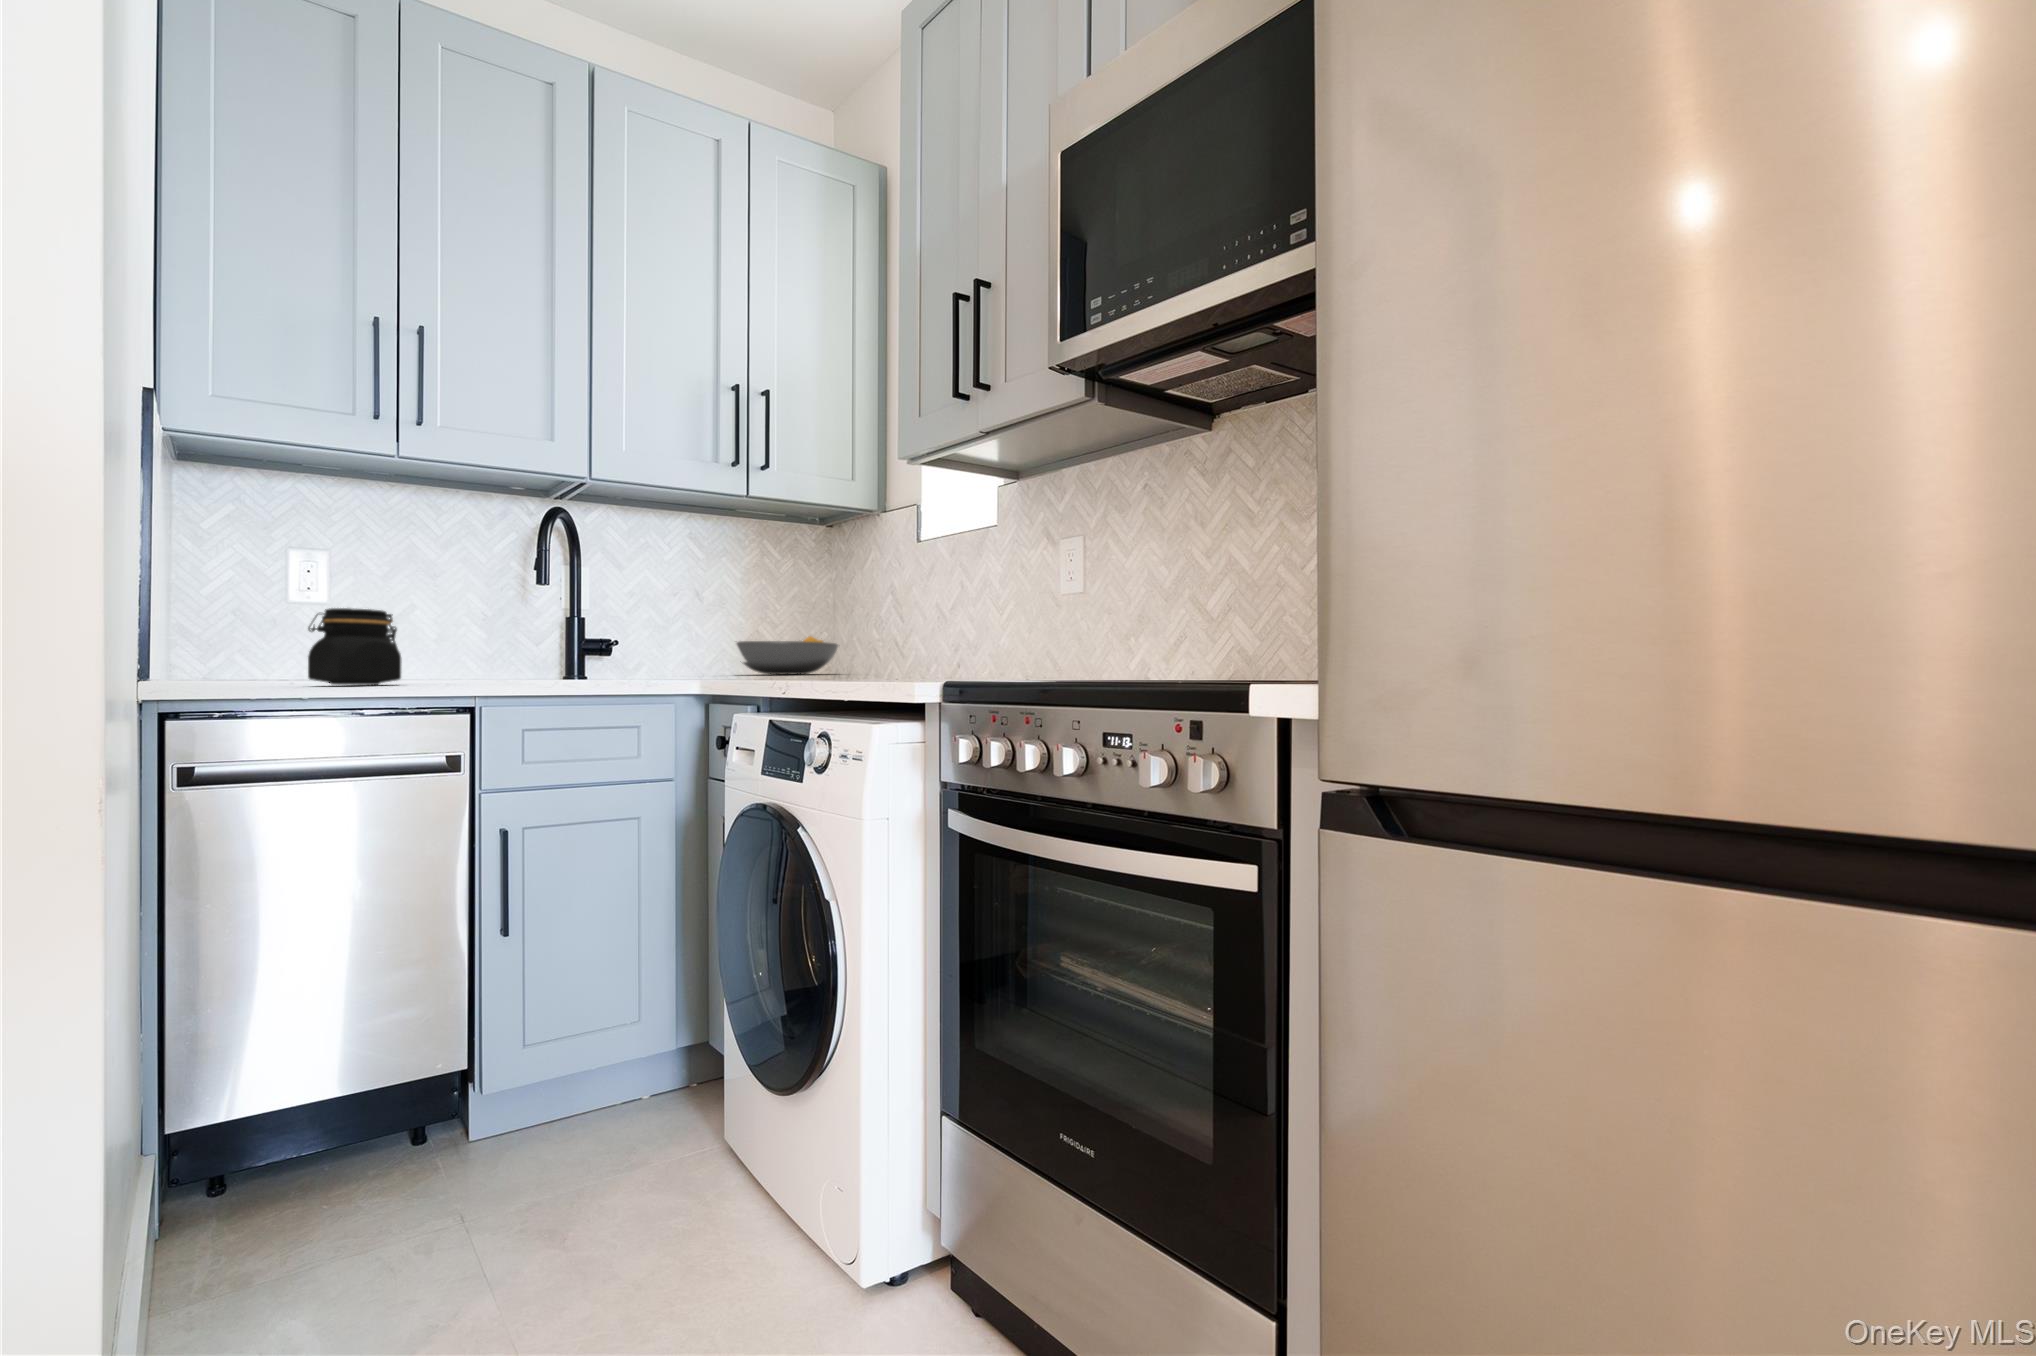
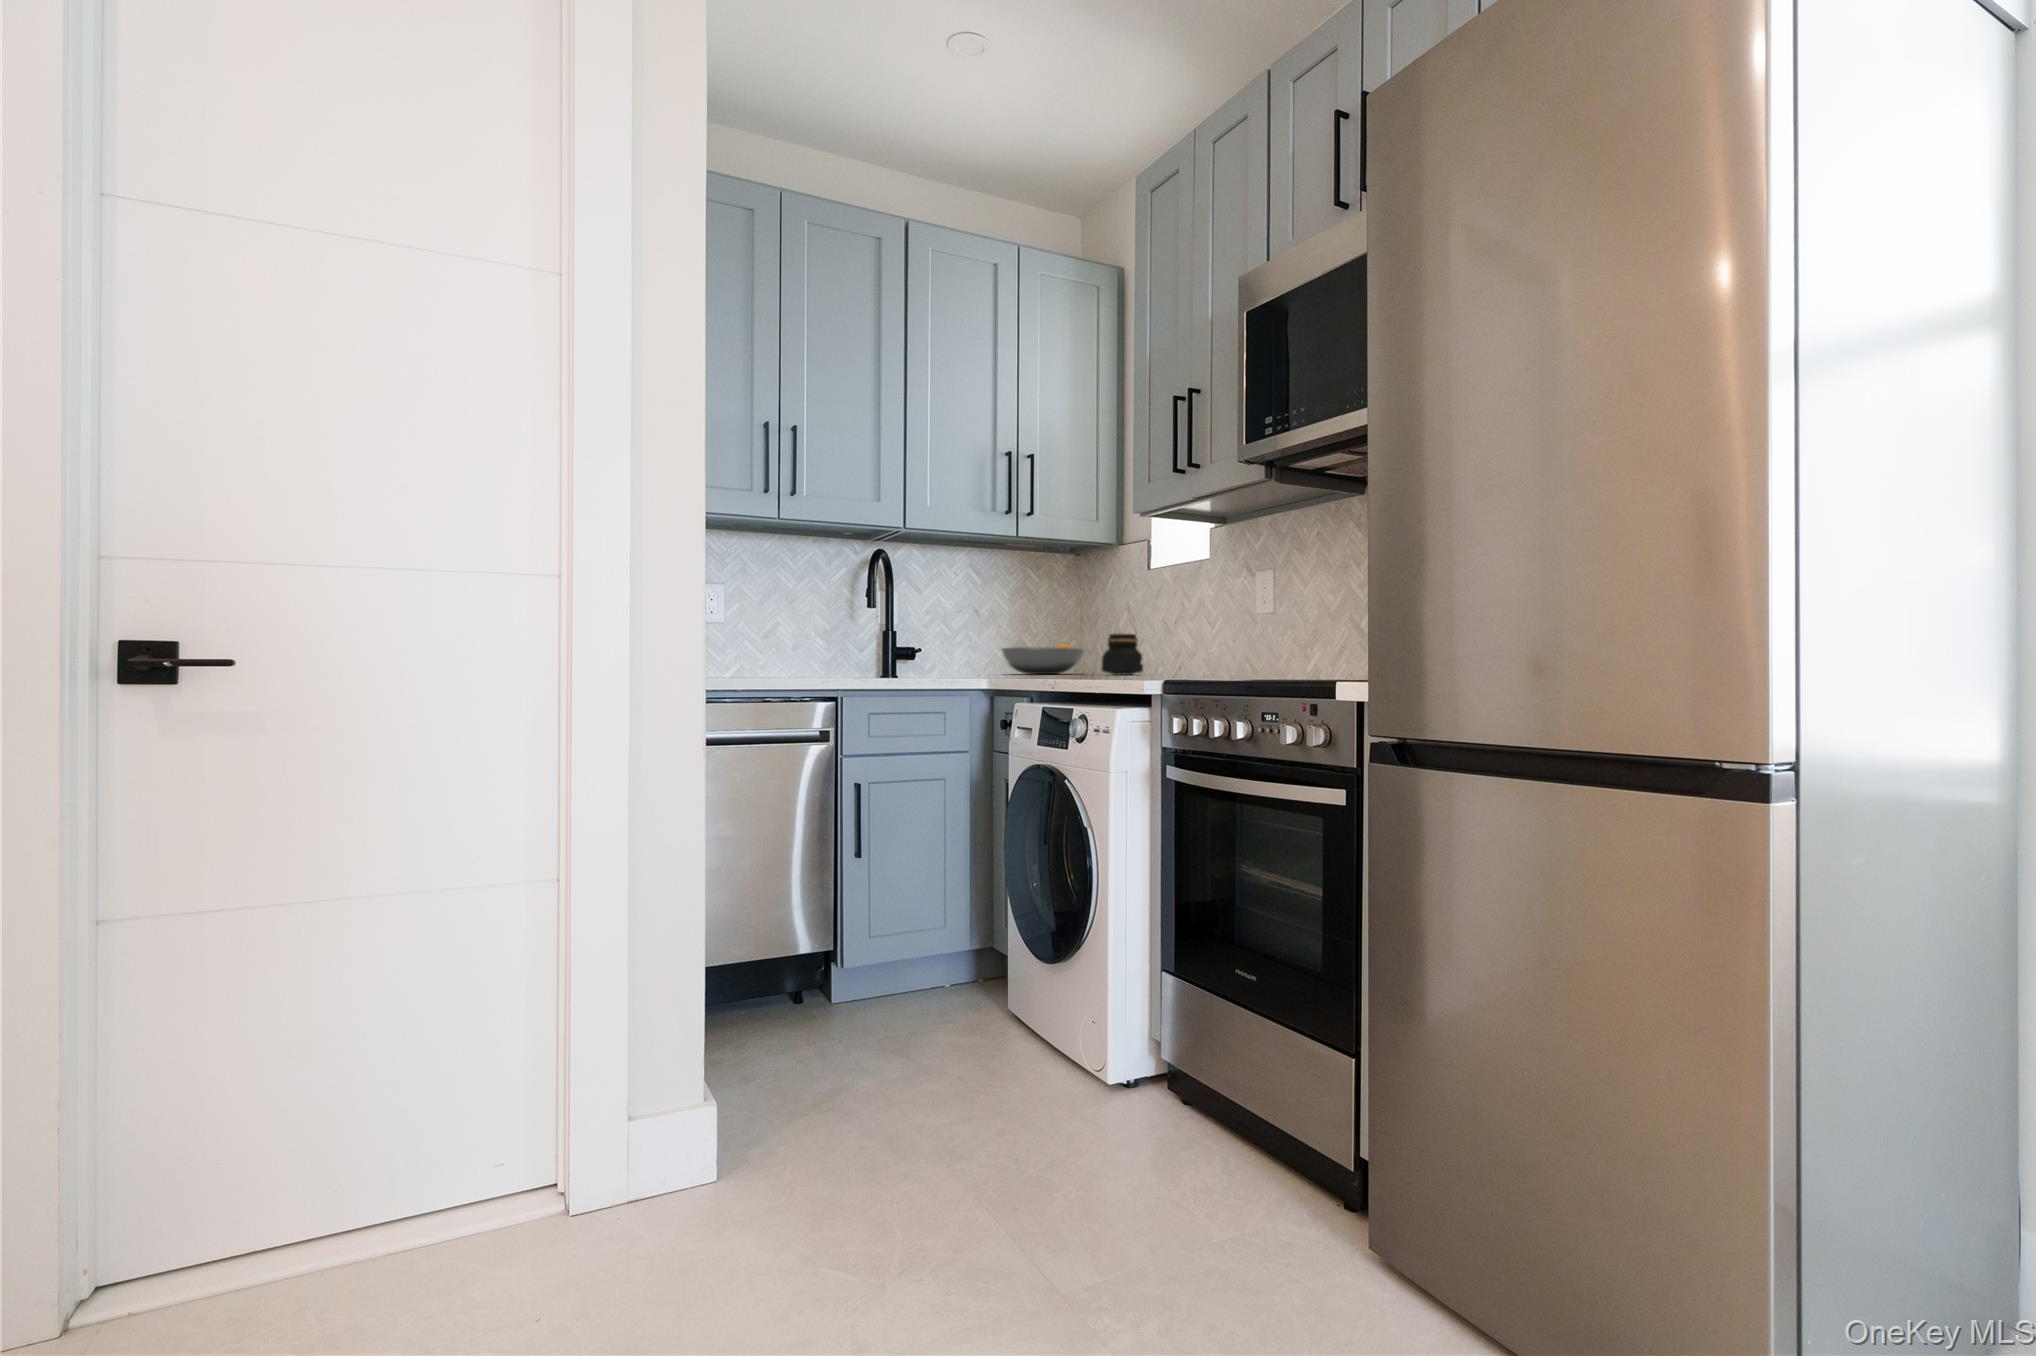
jar: present [308,608,401,685] -> present [1101,634,1143,675]

